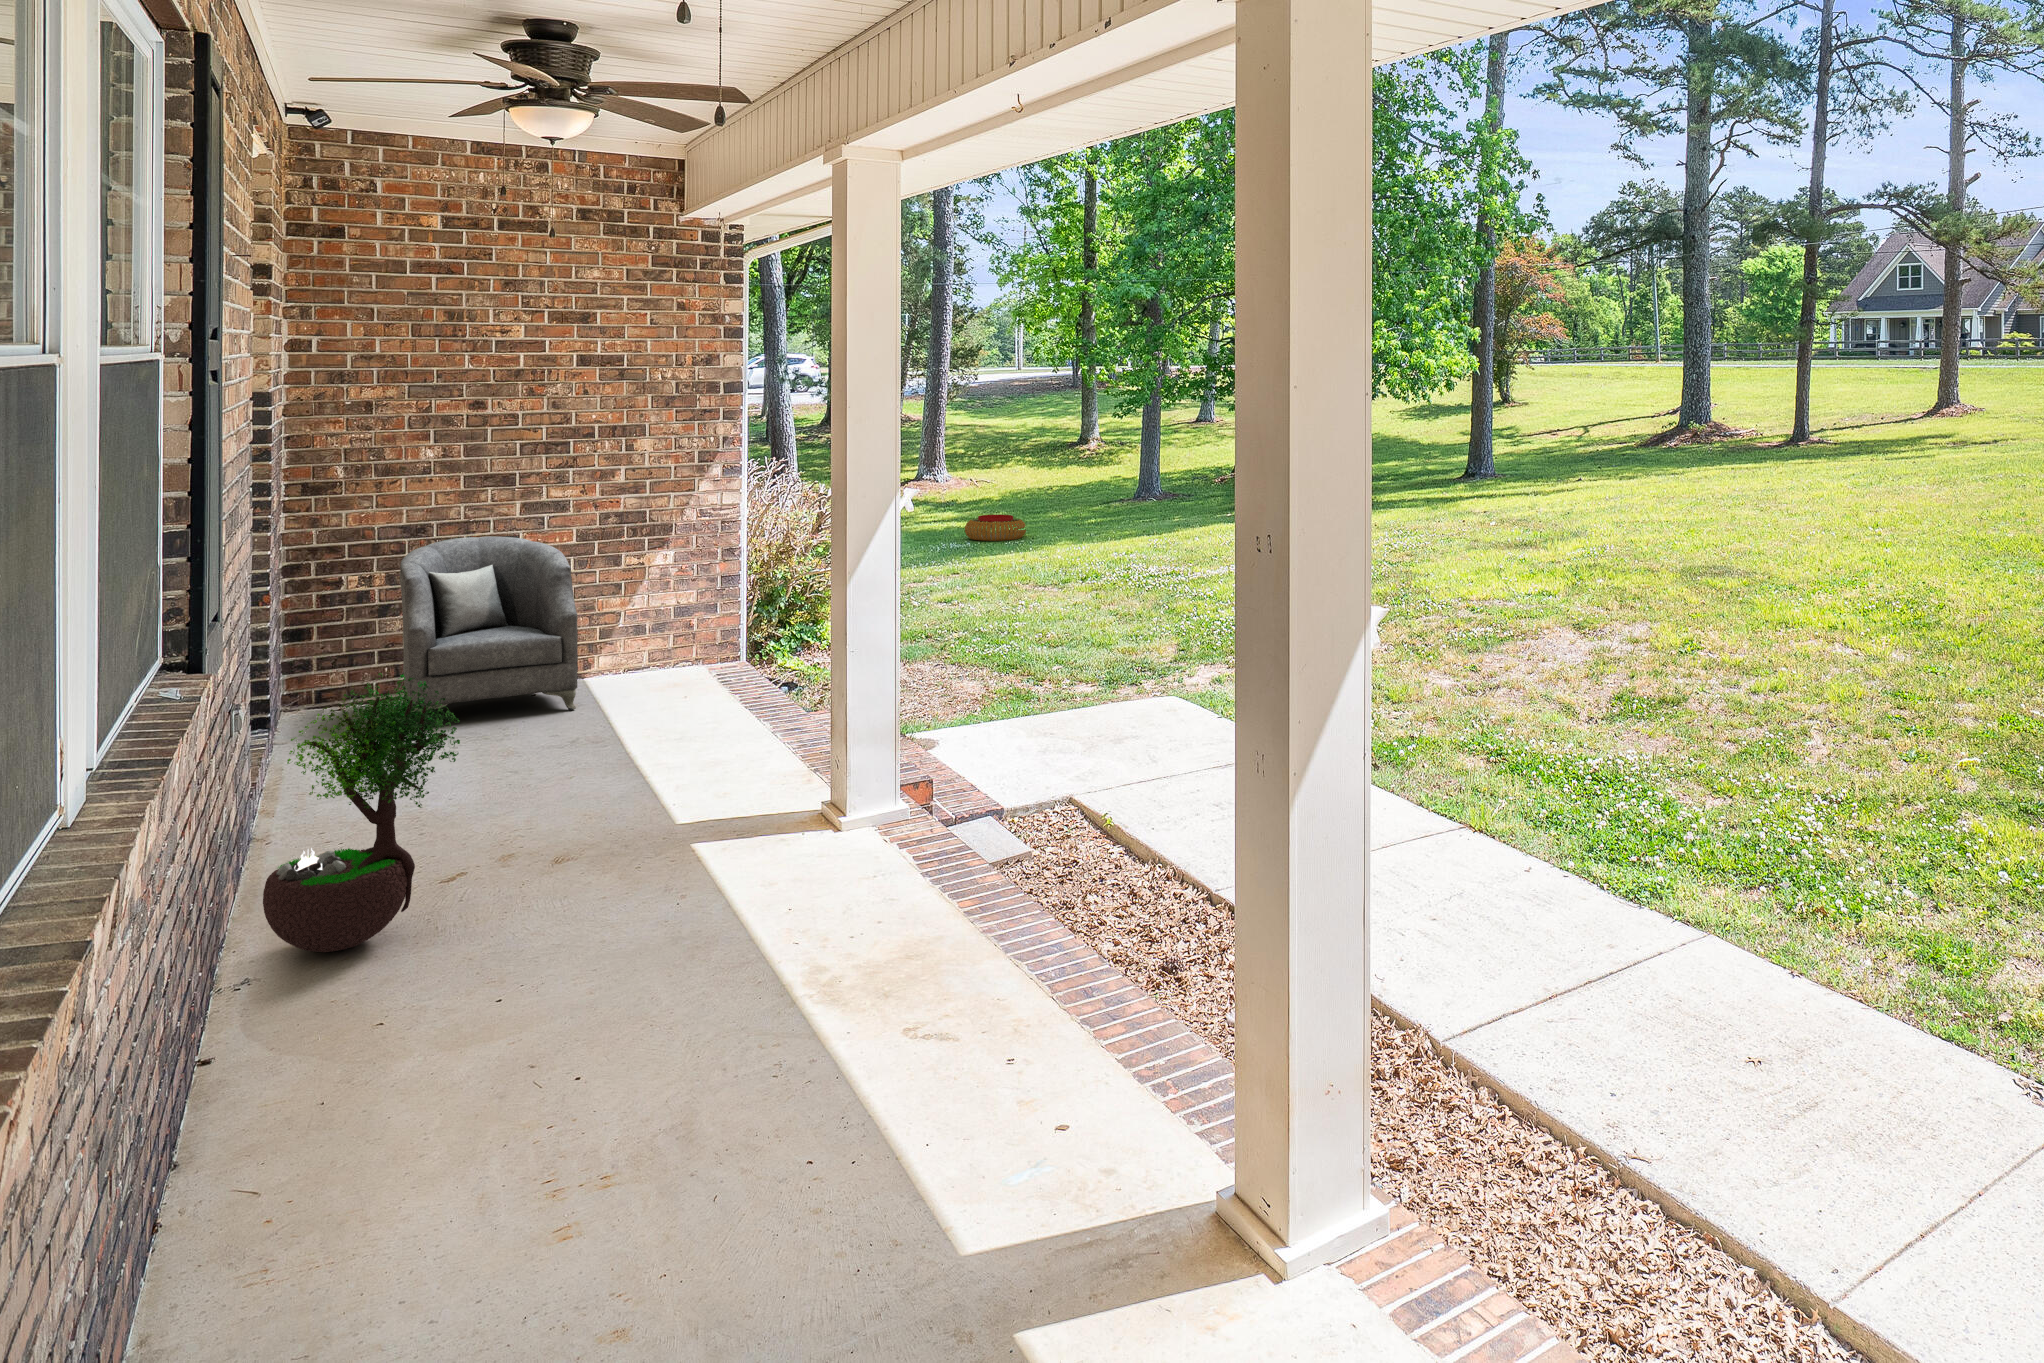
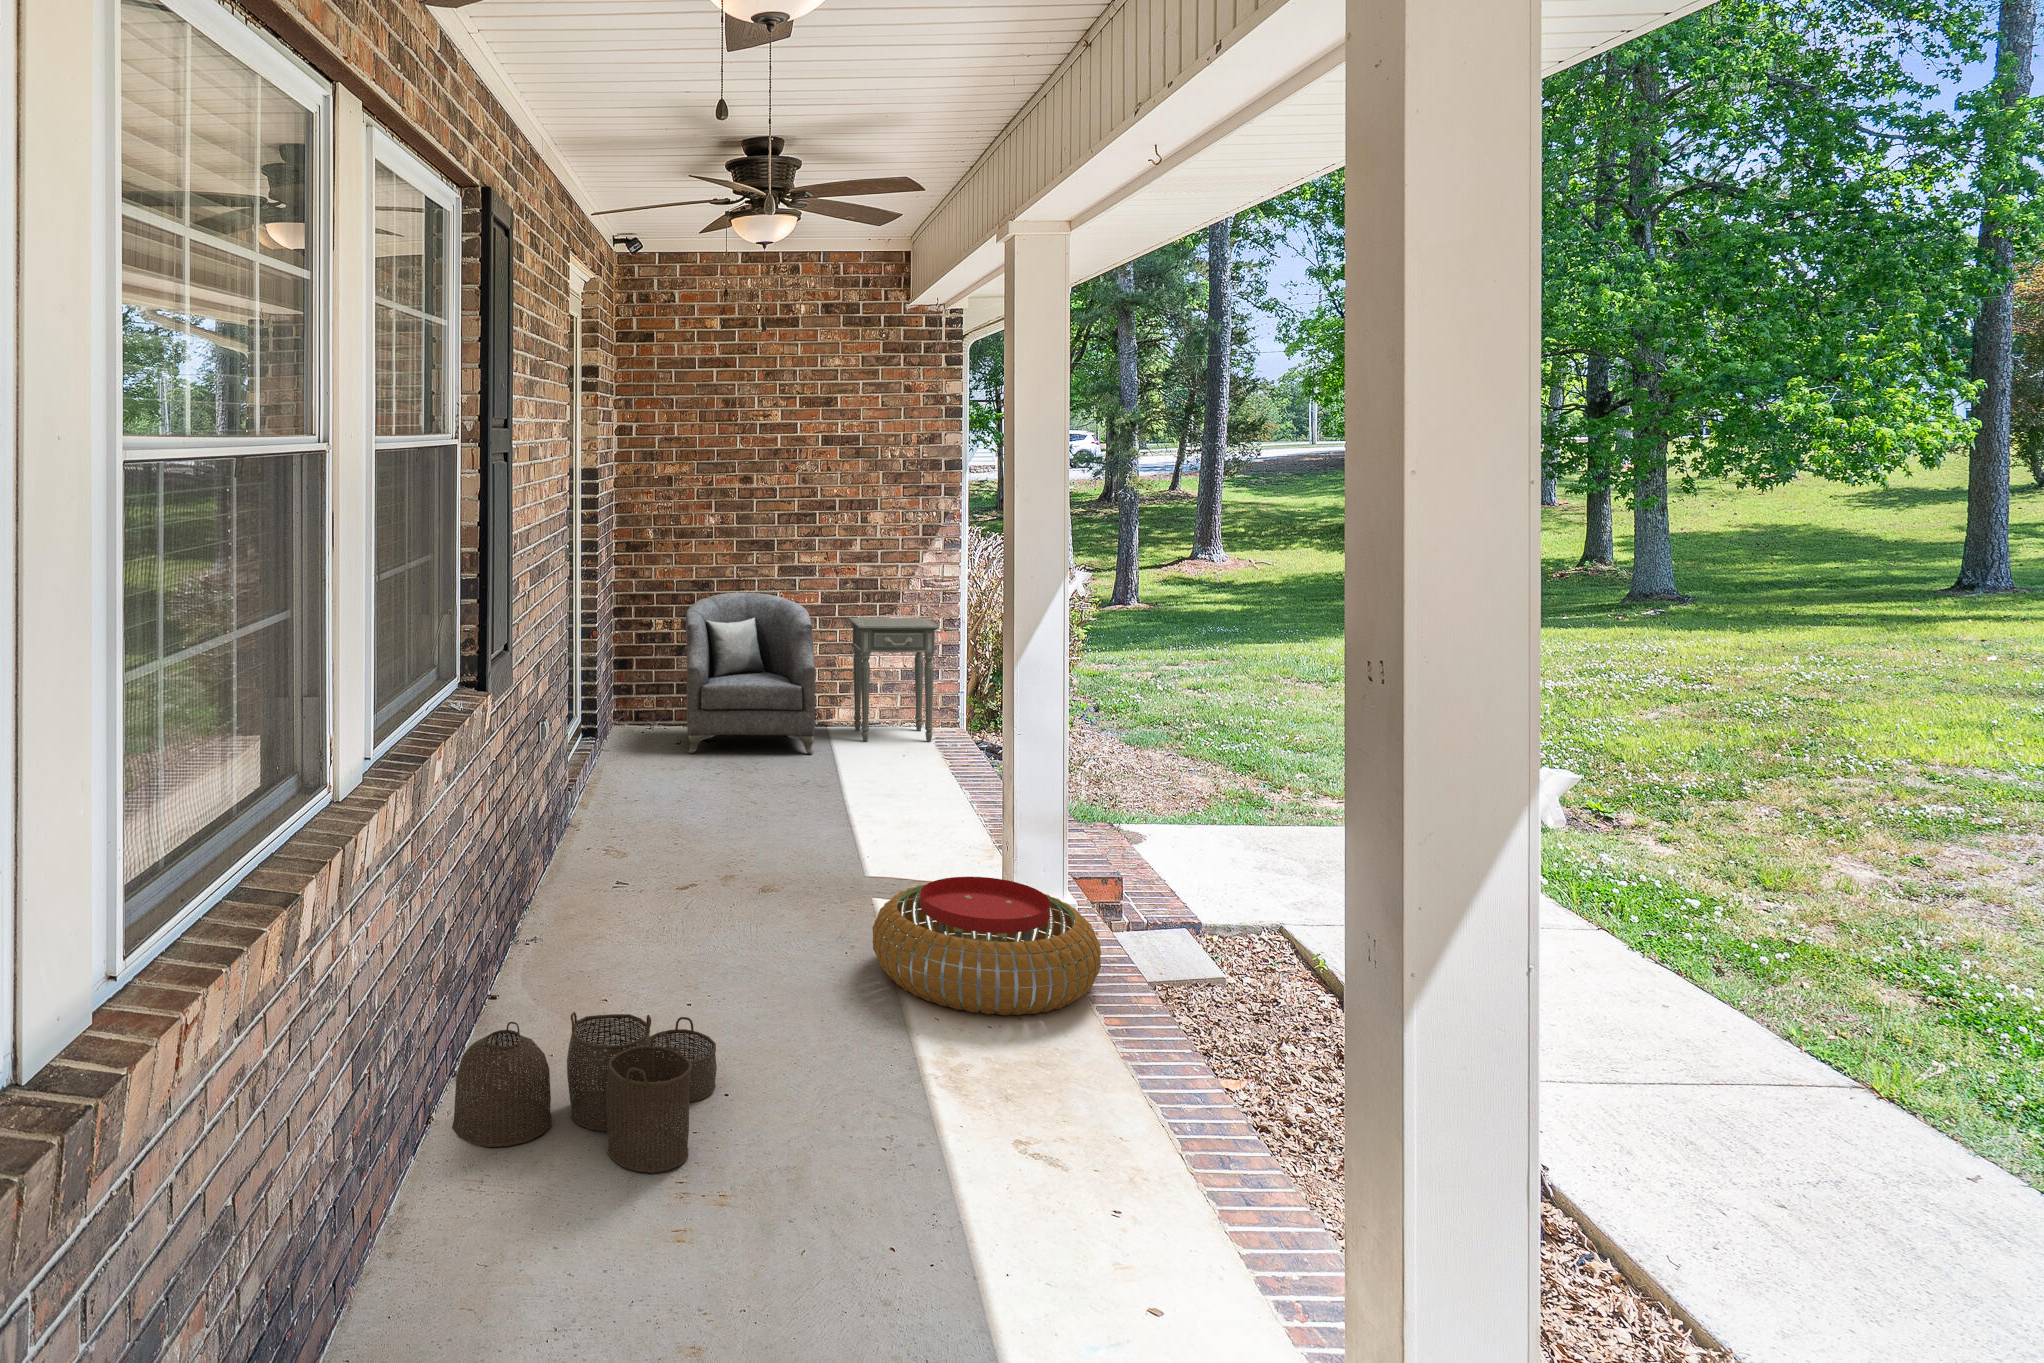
pouf: present [965,515,1026,541] -> present [873,877,1101,1015]
side table: none [610,551,718,689] -> present [849,618,939,742]
potted tree: present [263,673,460,952] -> none [534,704,670,935]
woven basket: none [231,996,574,1205] -> present [452,1012,717,1173]

